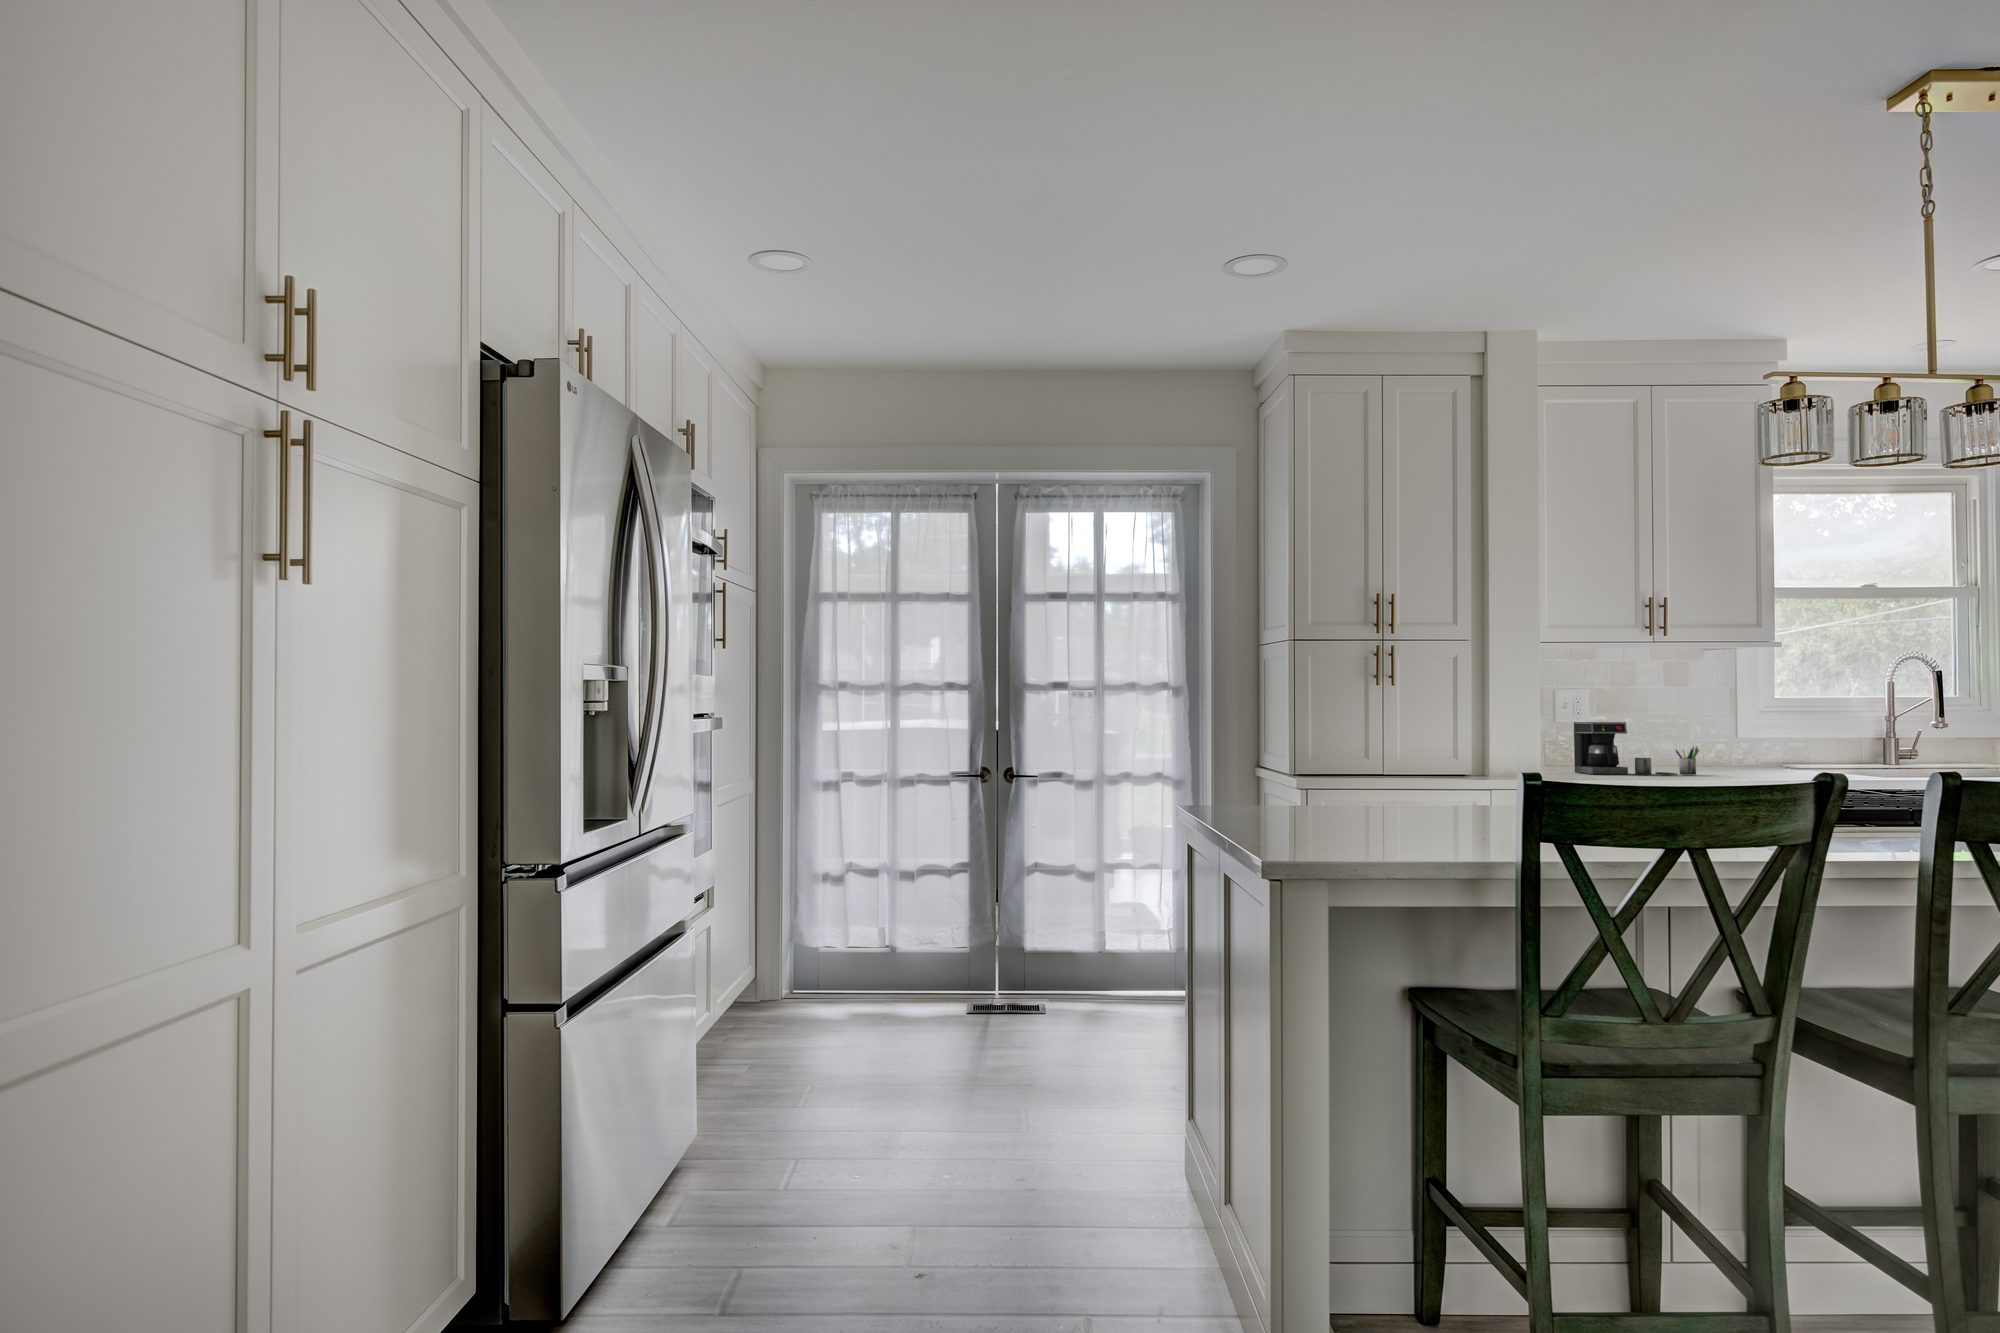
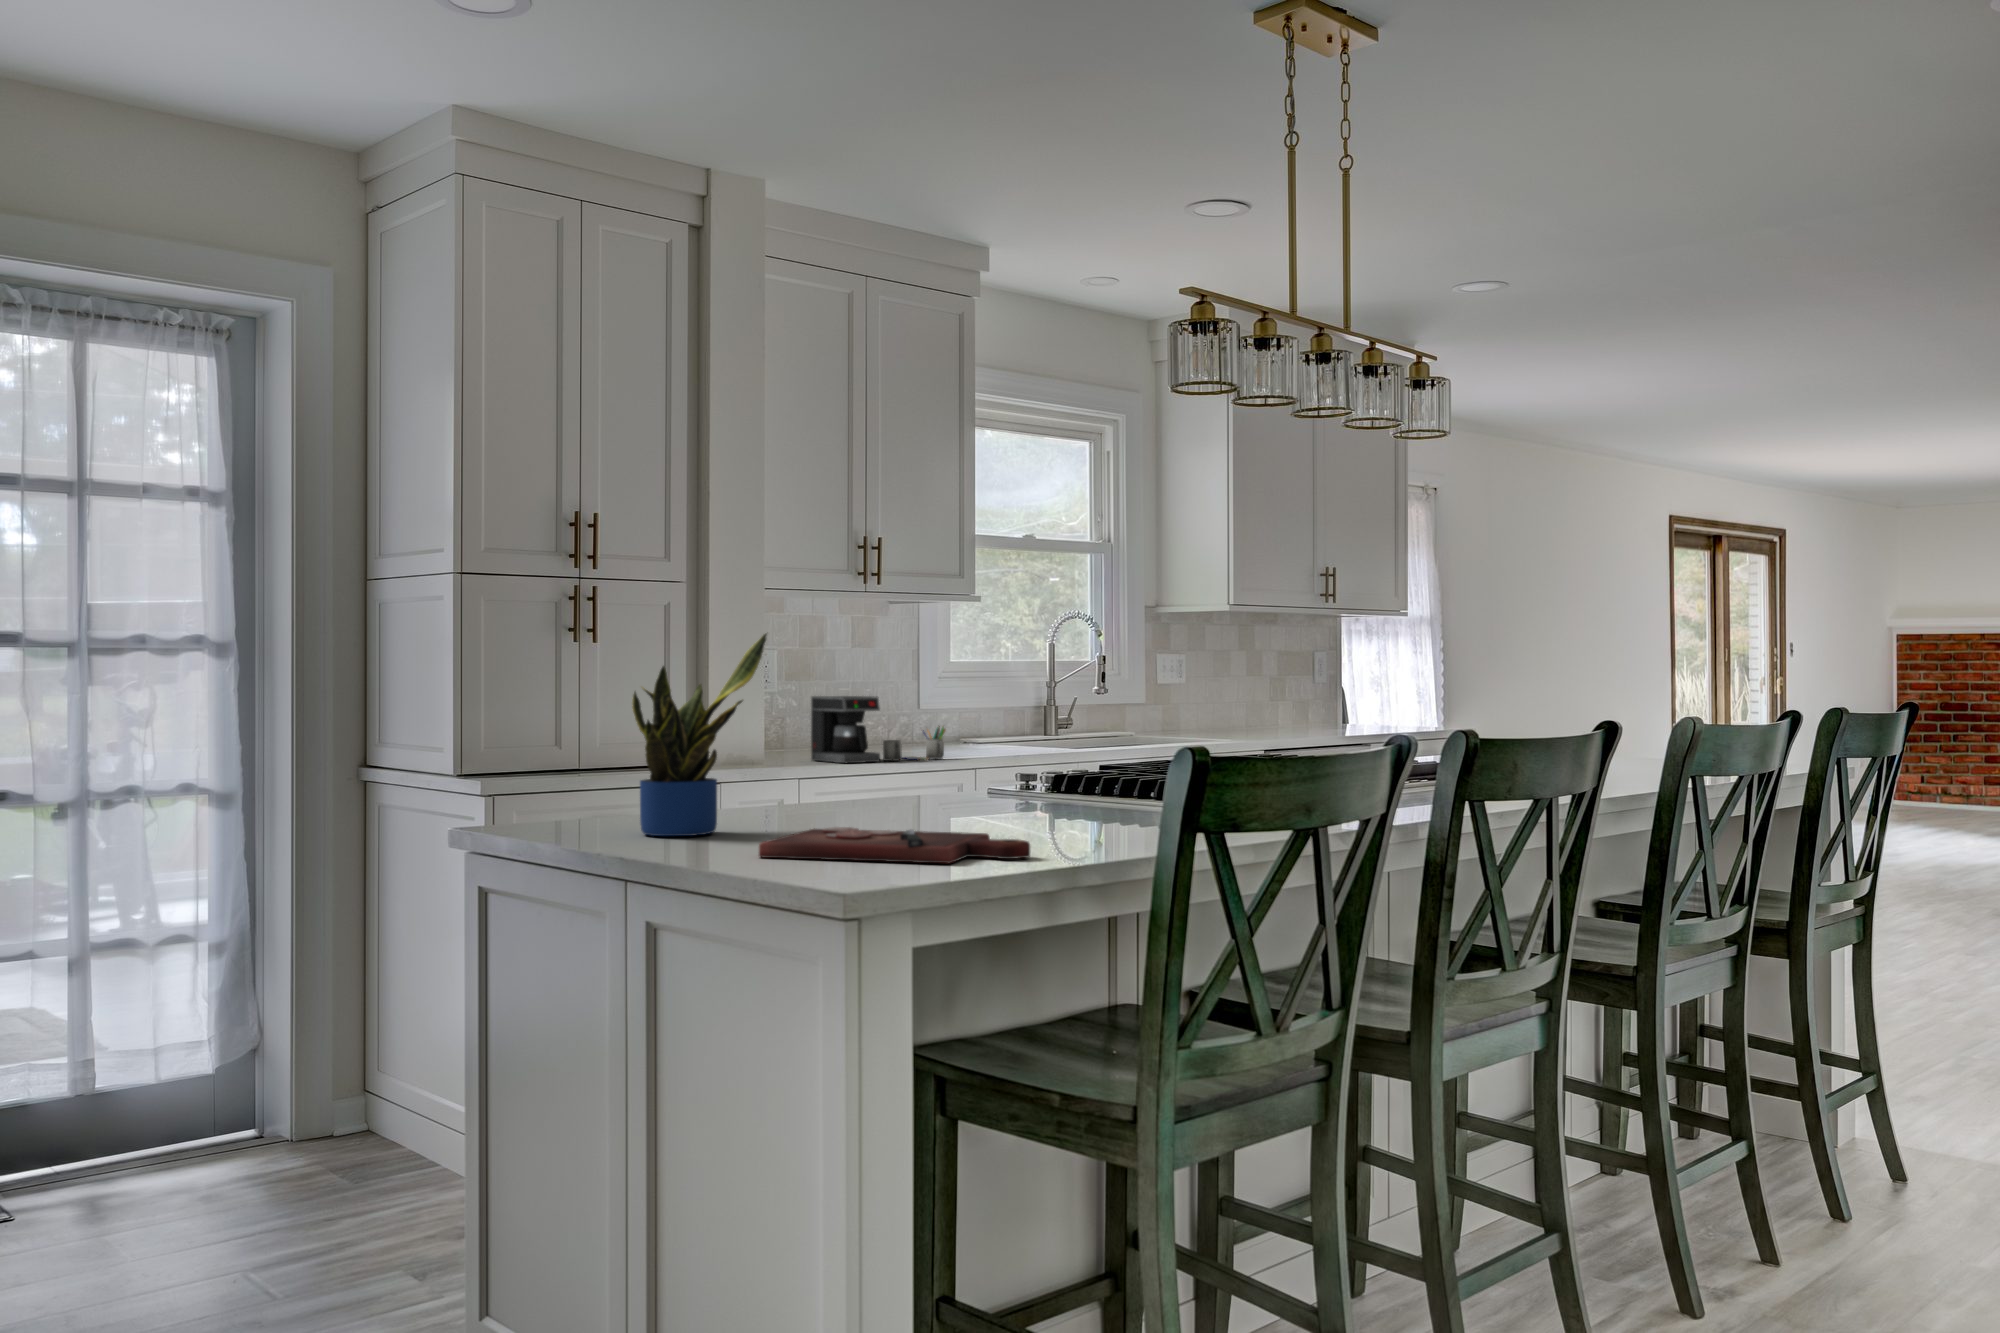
potted plant: none [1262,664,1351,795] -> present [632,634,767,836]
cutting board: none [1286,792,1456,813] -> present [759,827,1030,863]

